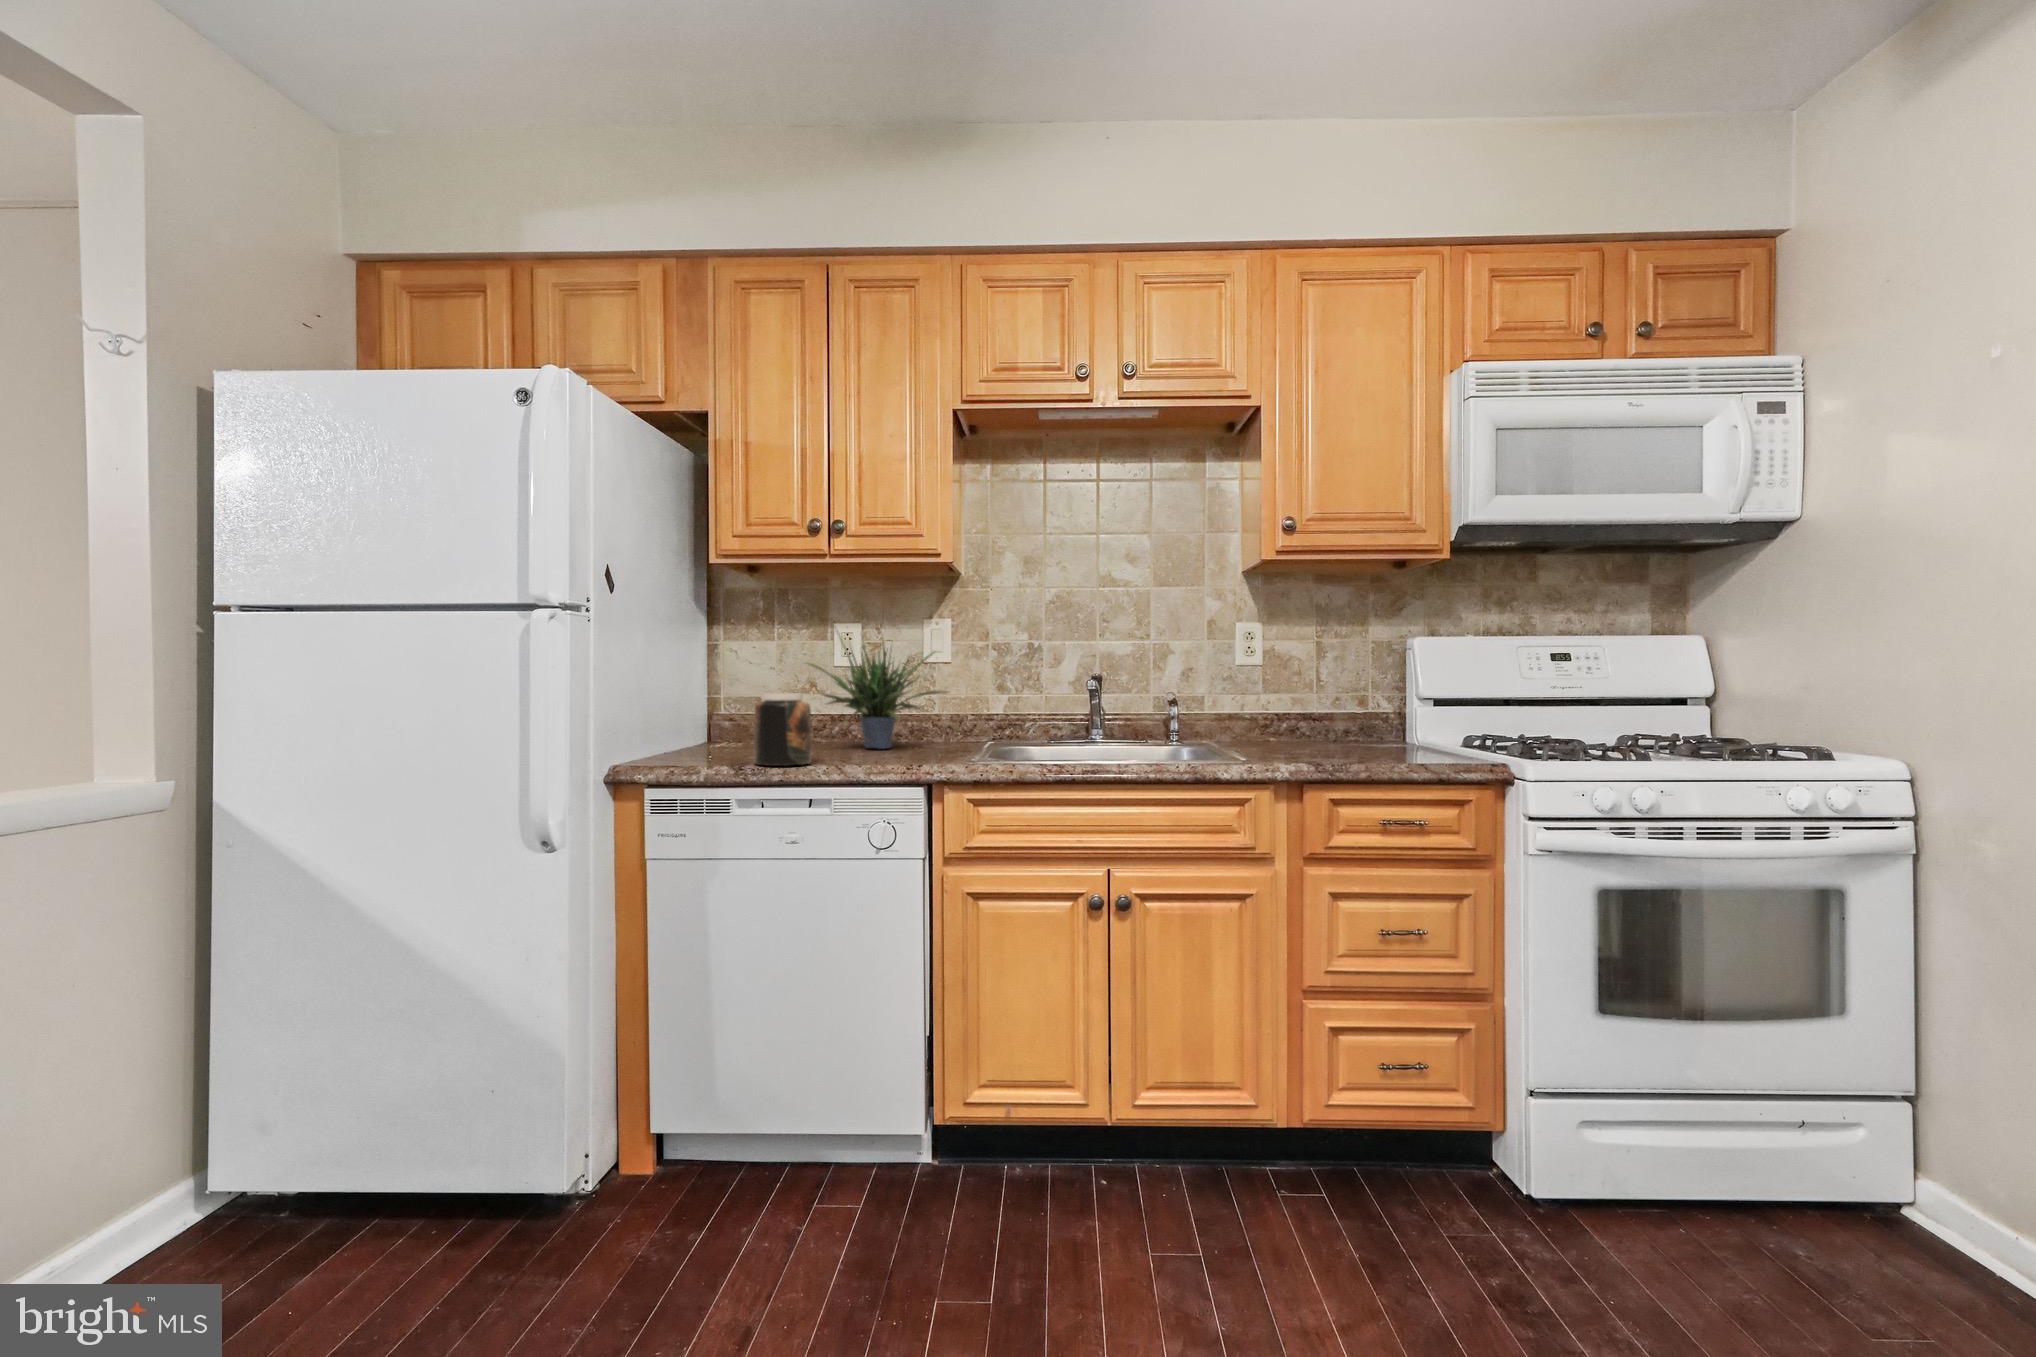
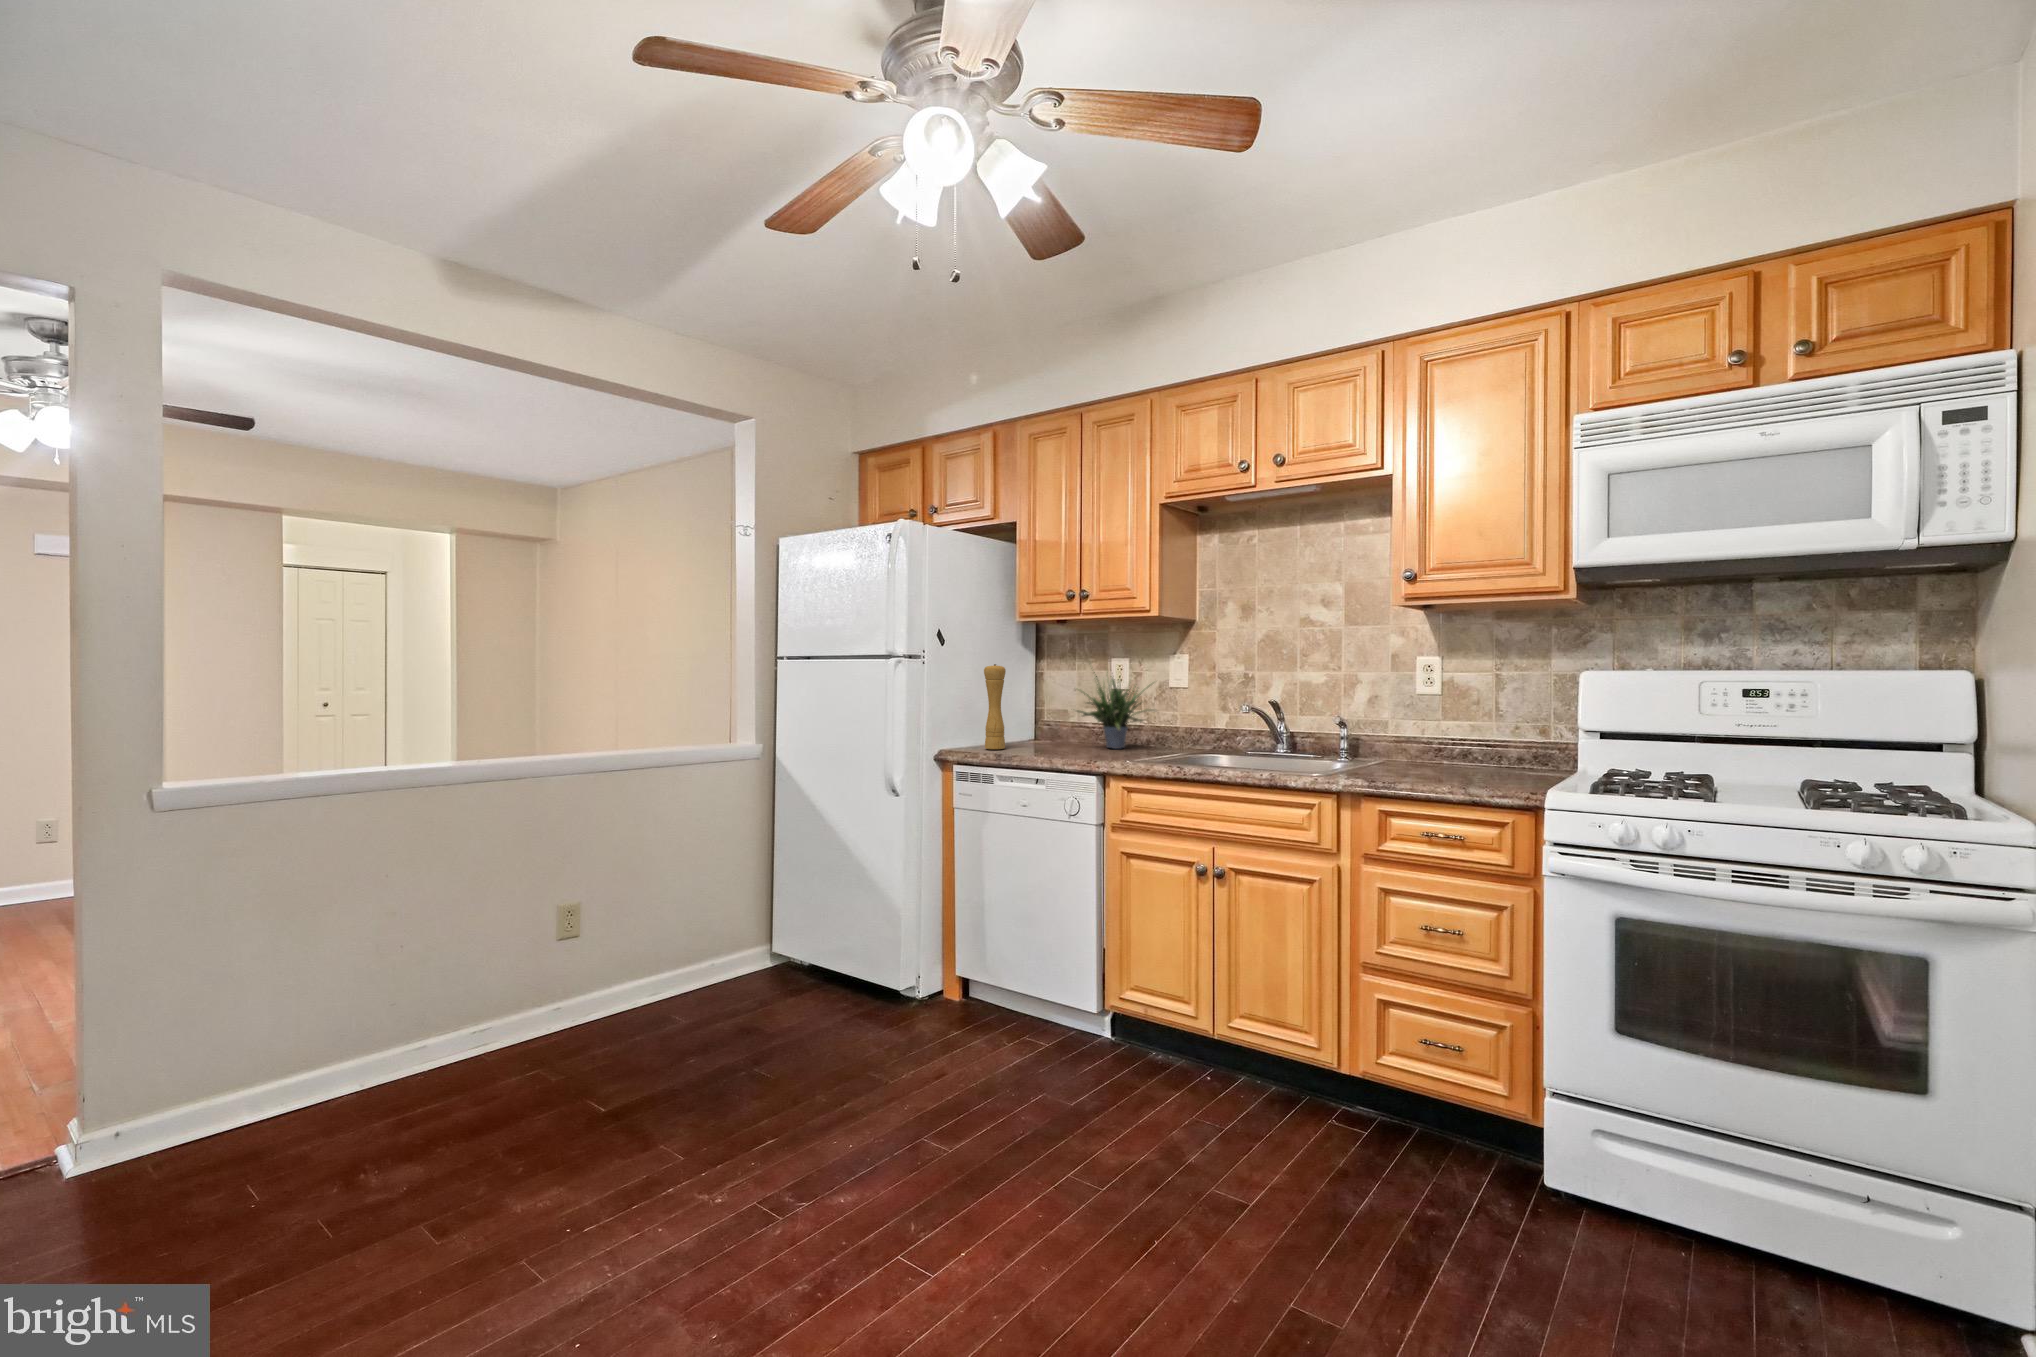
pepper mill: none [689,622,724,758] -> present [984,664,1006,749]
jar: present [754,693,811,766] -> none [1006,710,1041,757]

